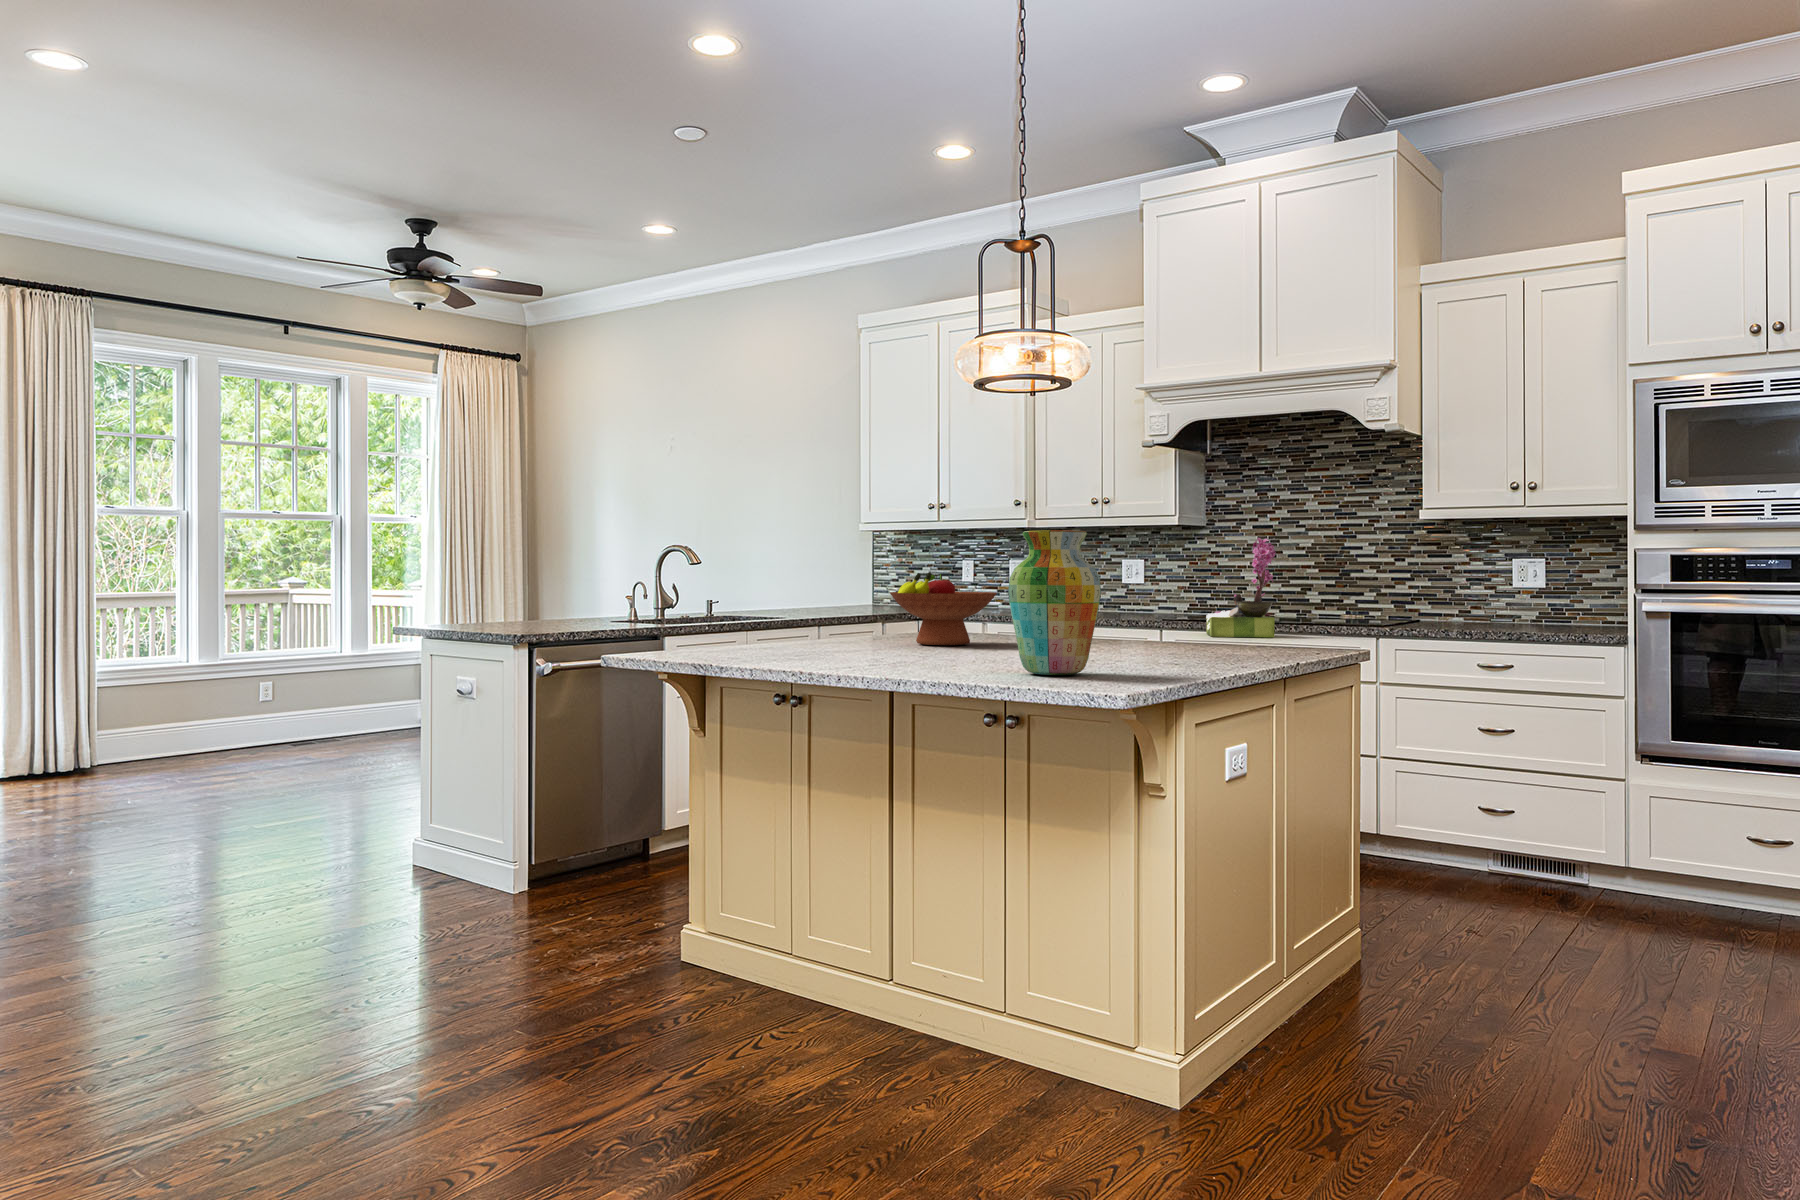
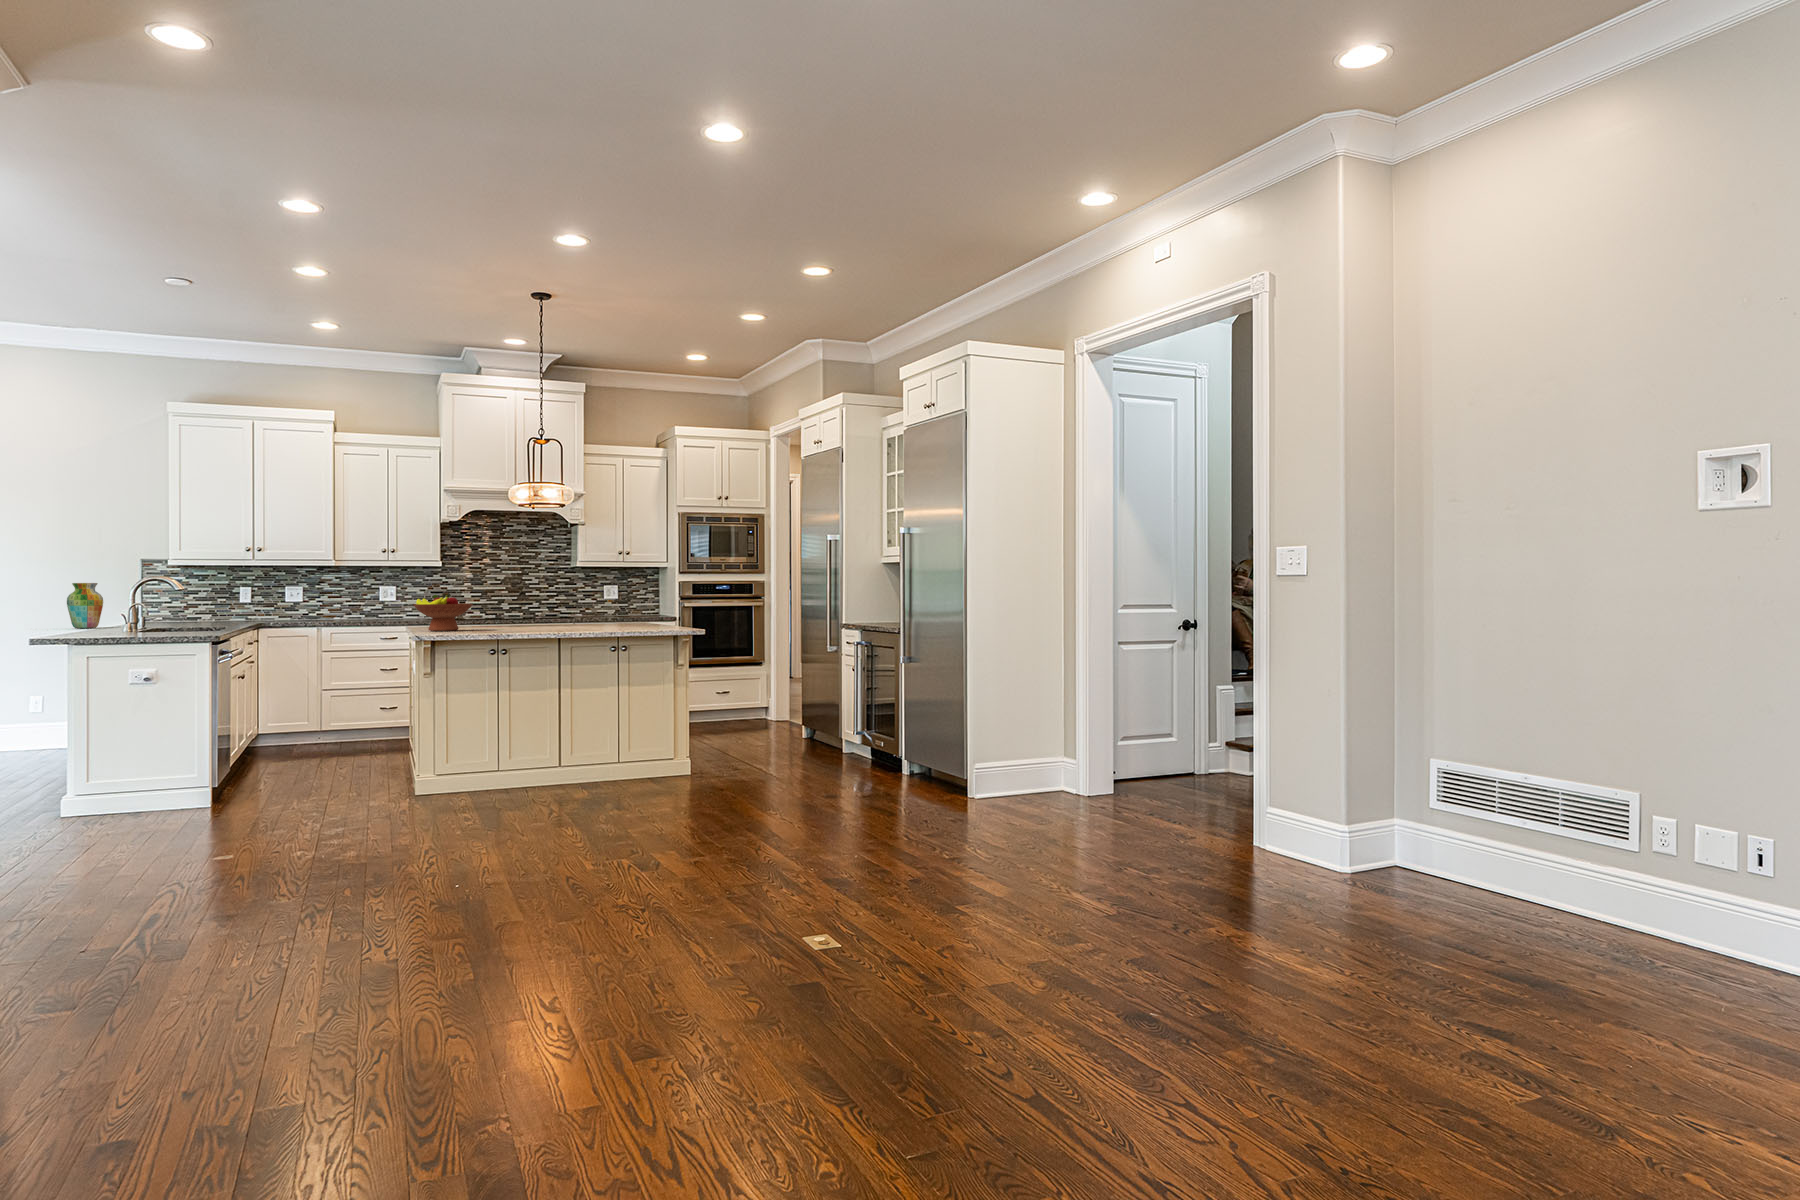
vase: present [1008,530,1101,675] -> present [67,583,103,629]
flower arrangement: present [1206,538,1281,637] -> none [491,575,535,626]

